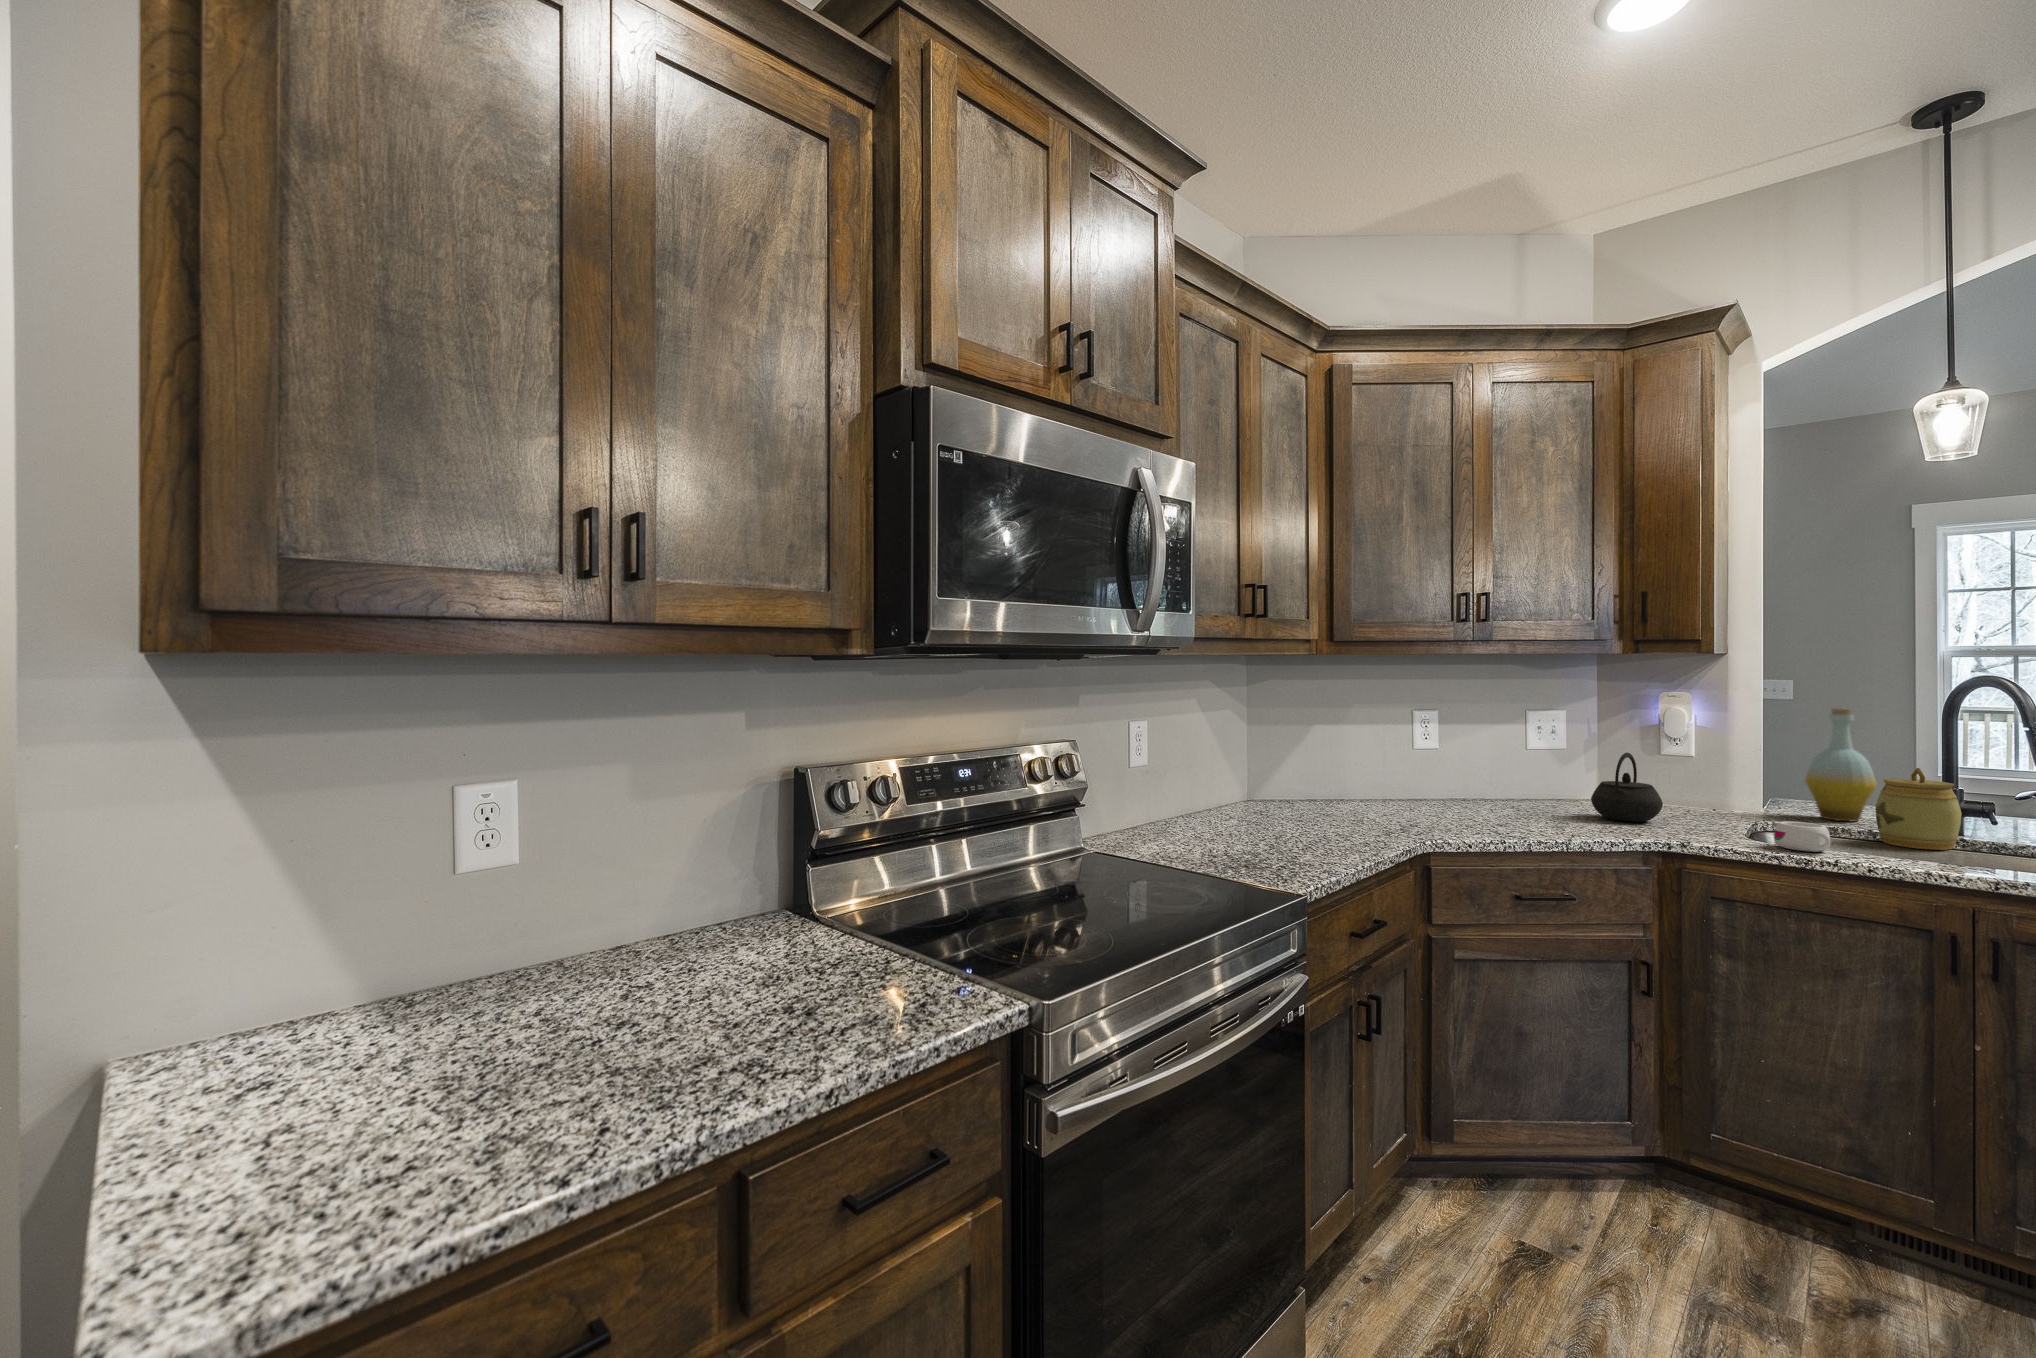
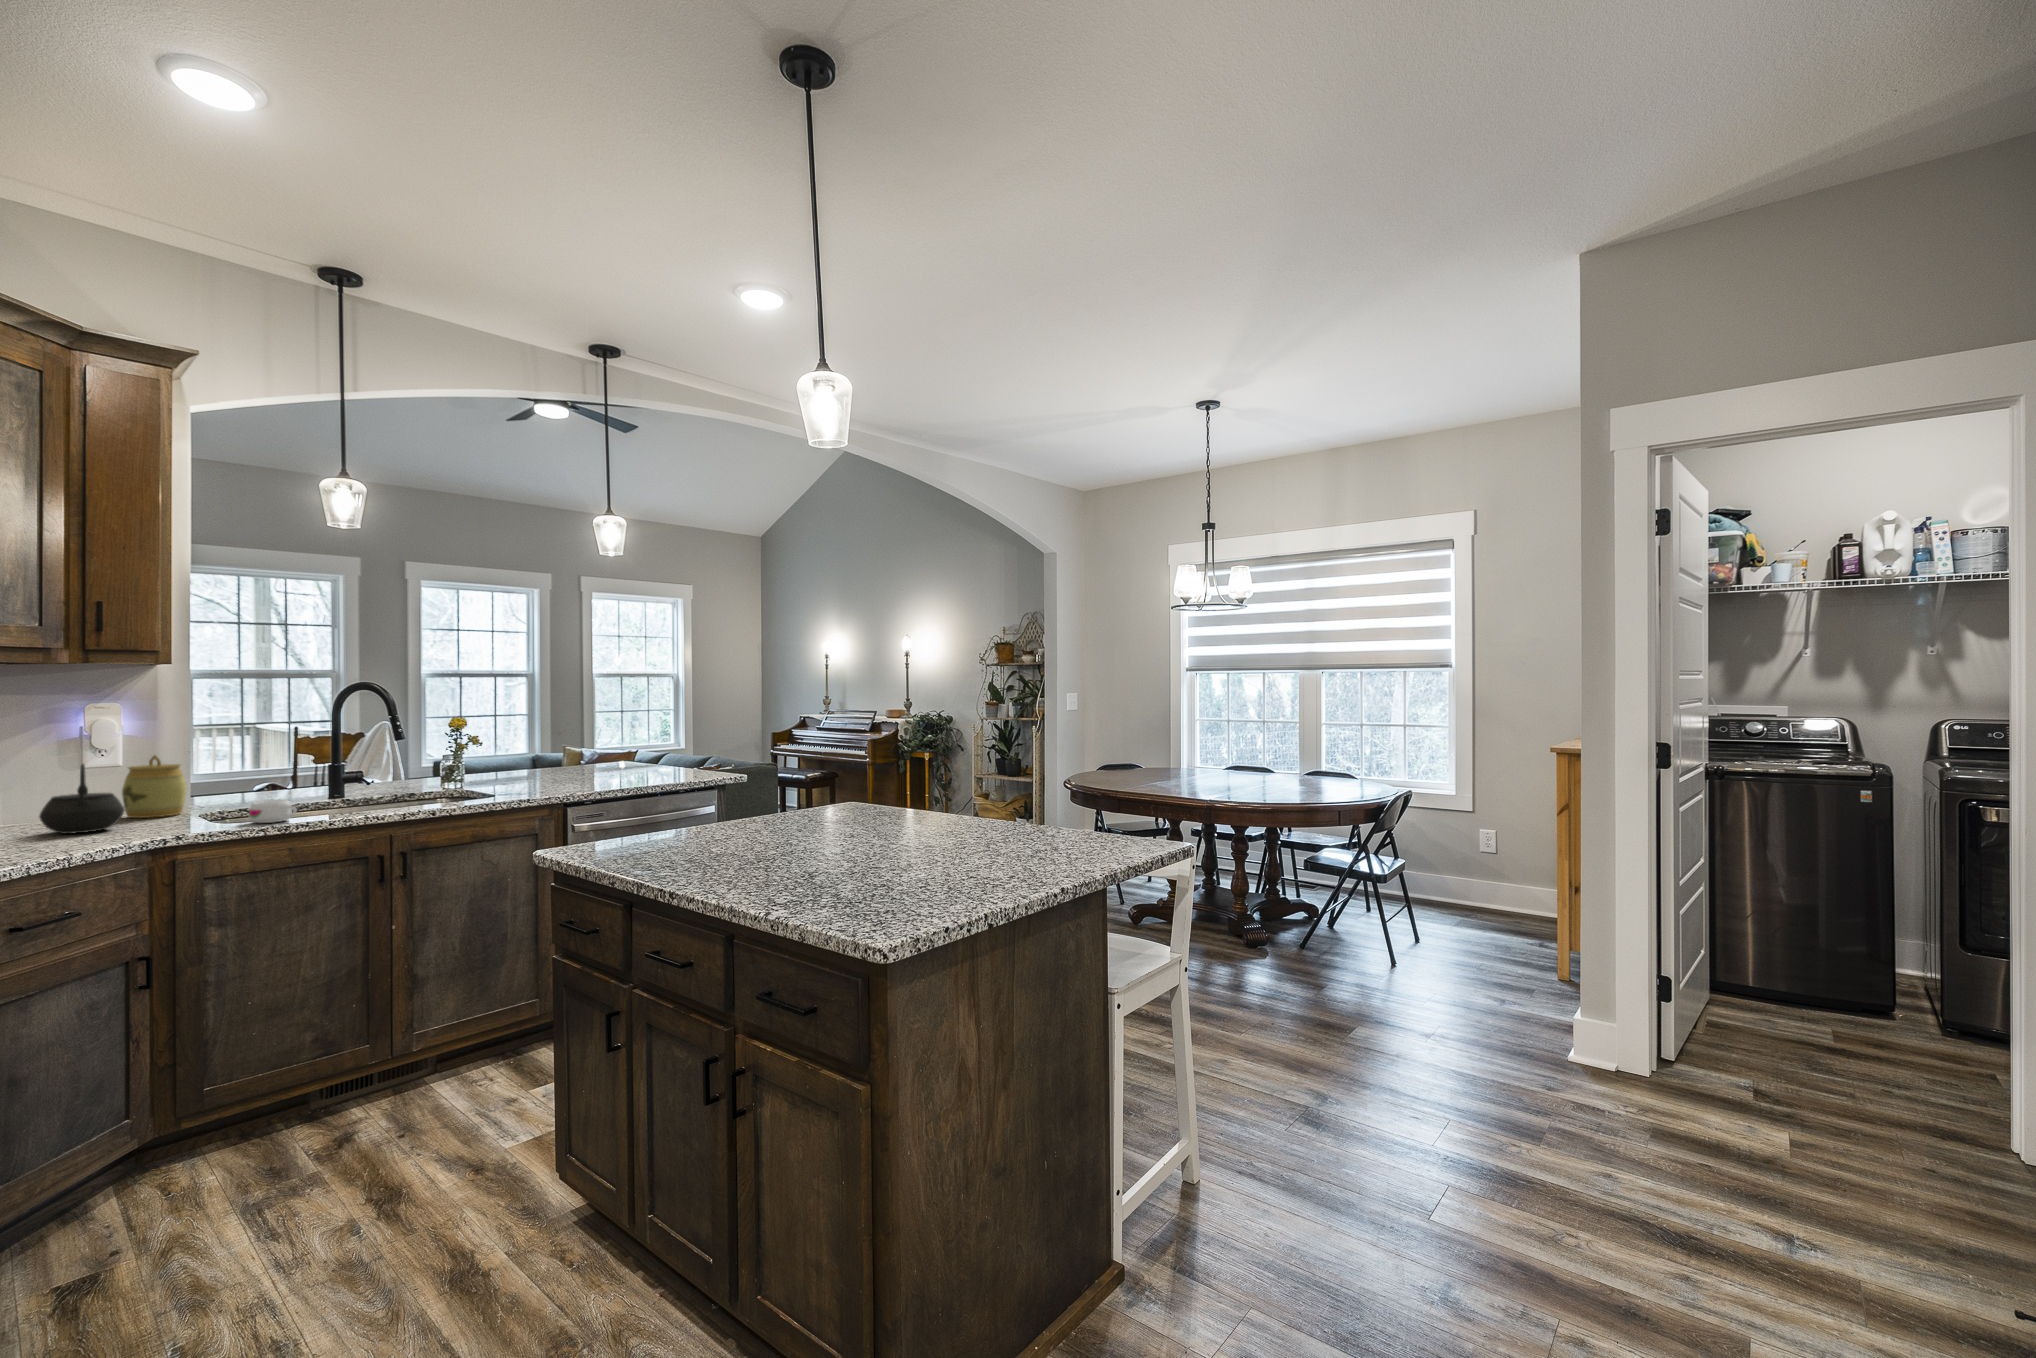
bottle: present [1805,708,1877,822] -> none [220,711,277,804]
jar: present [1876,768,1962,850] -> present [122,755,187,818]

